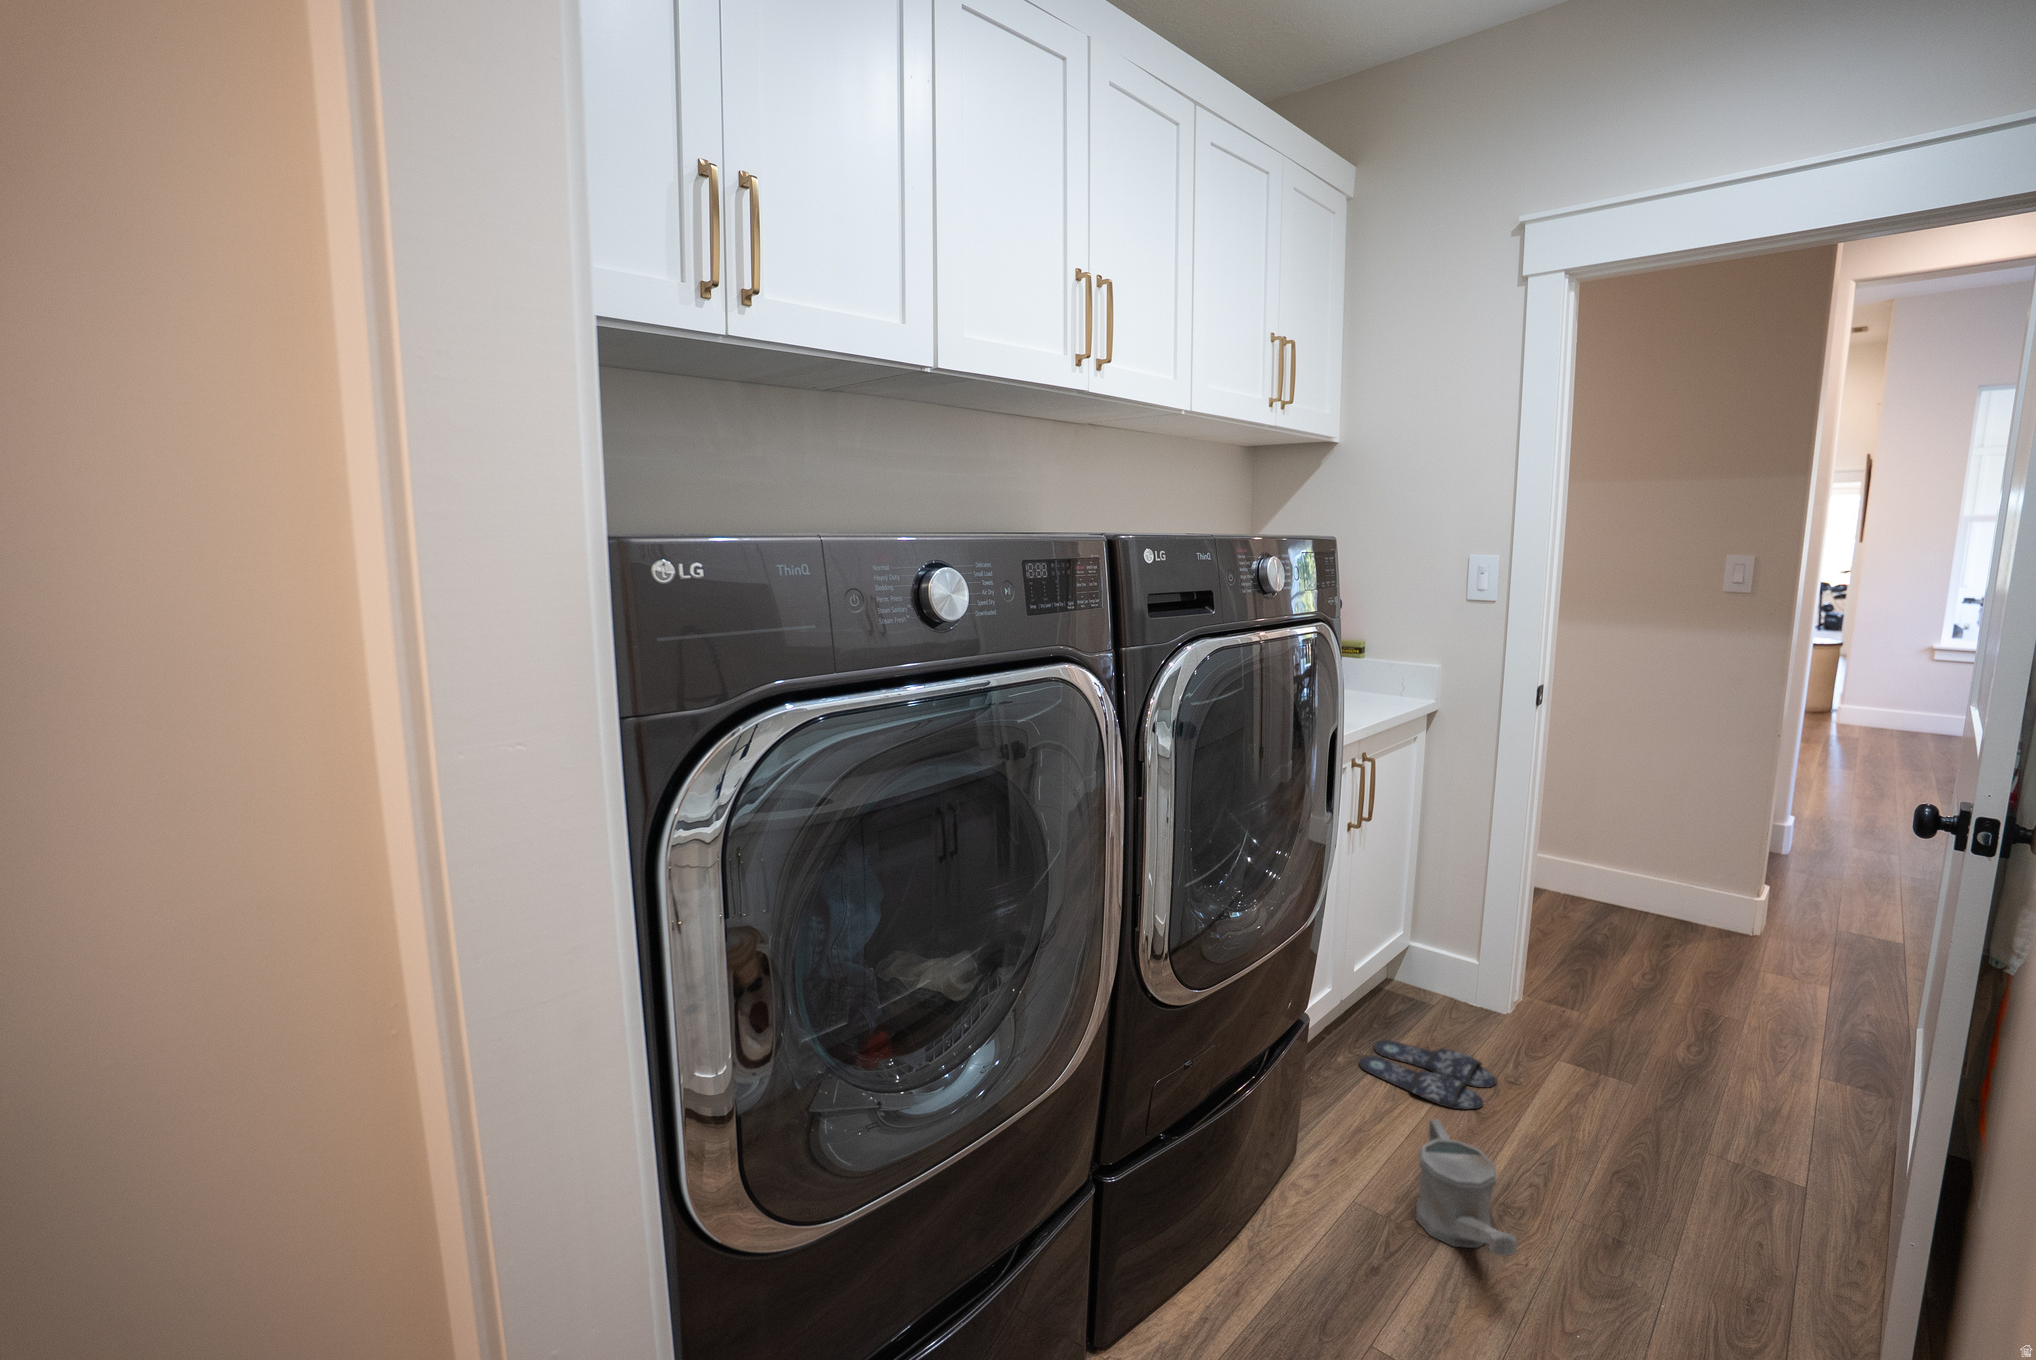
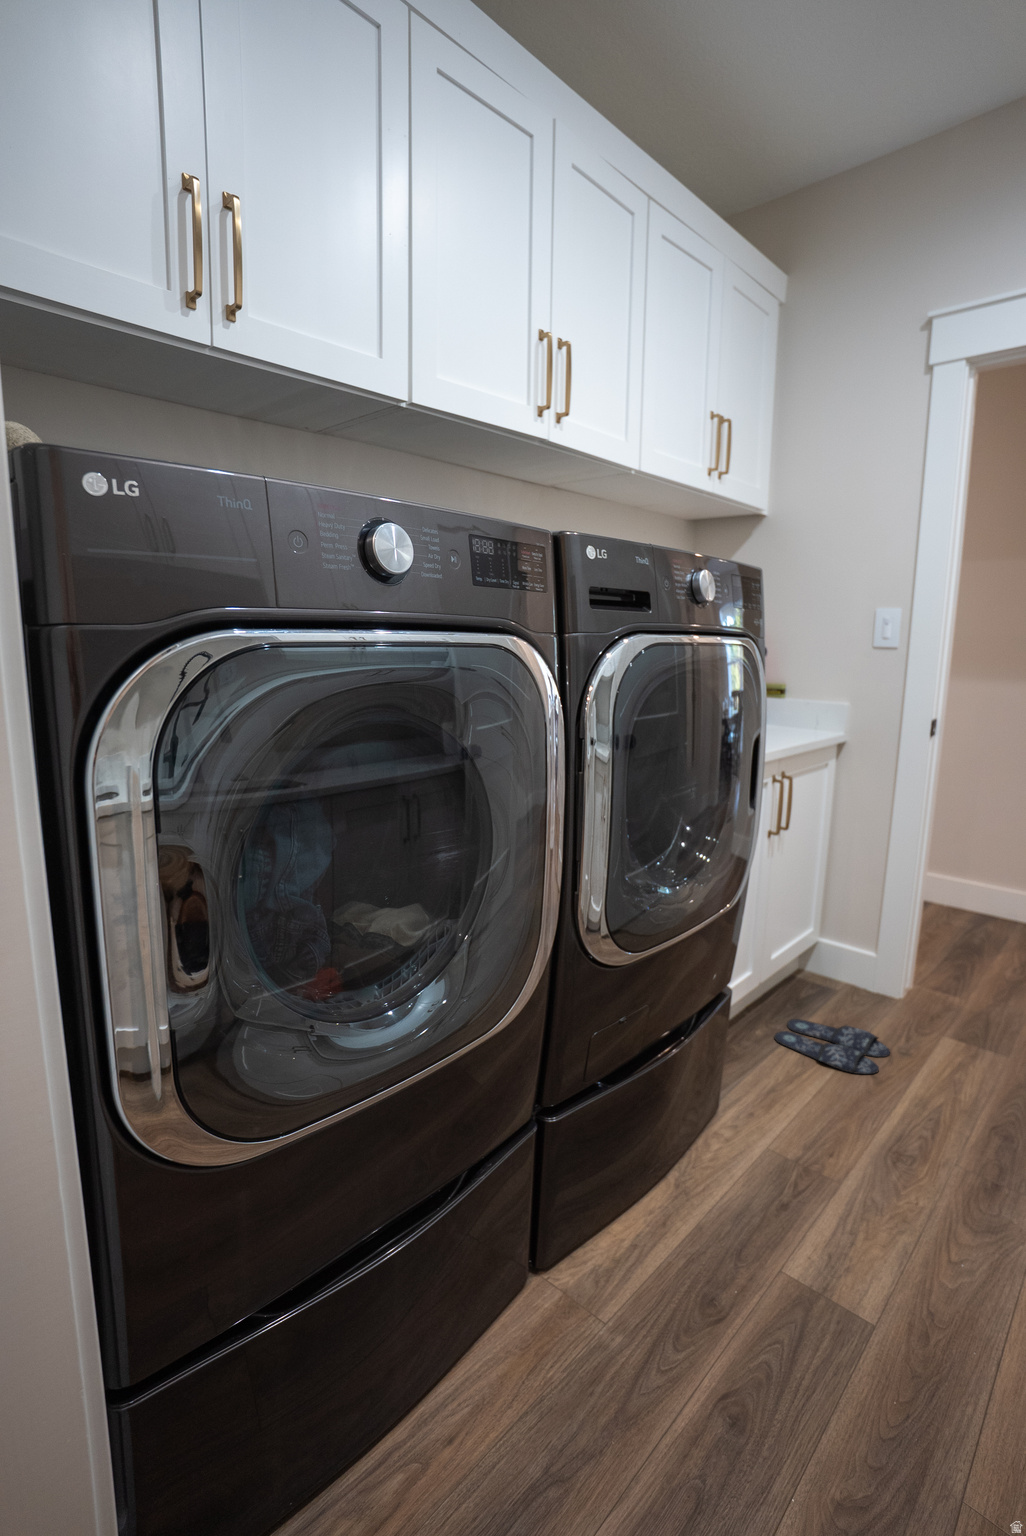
watering can: present [1416,1119,1518,1256] -> none [820,1078,908,1189]

